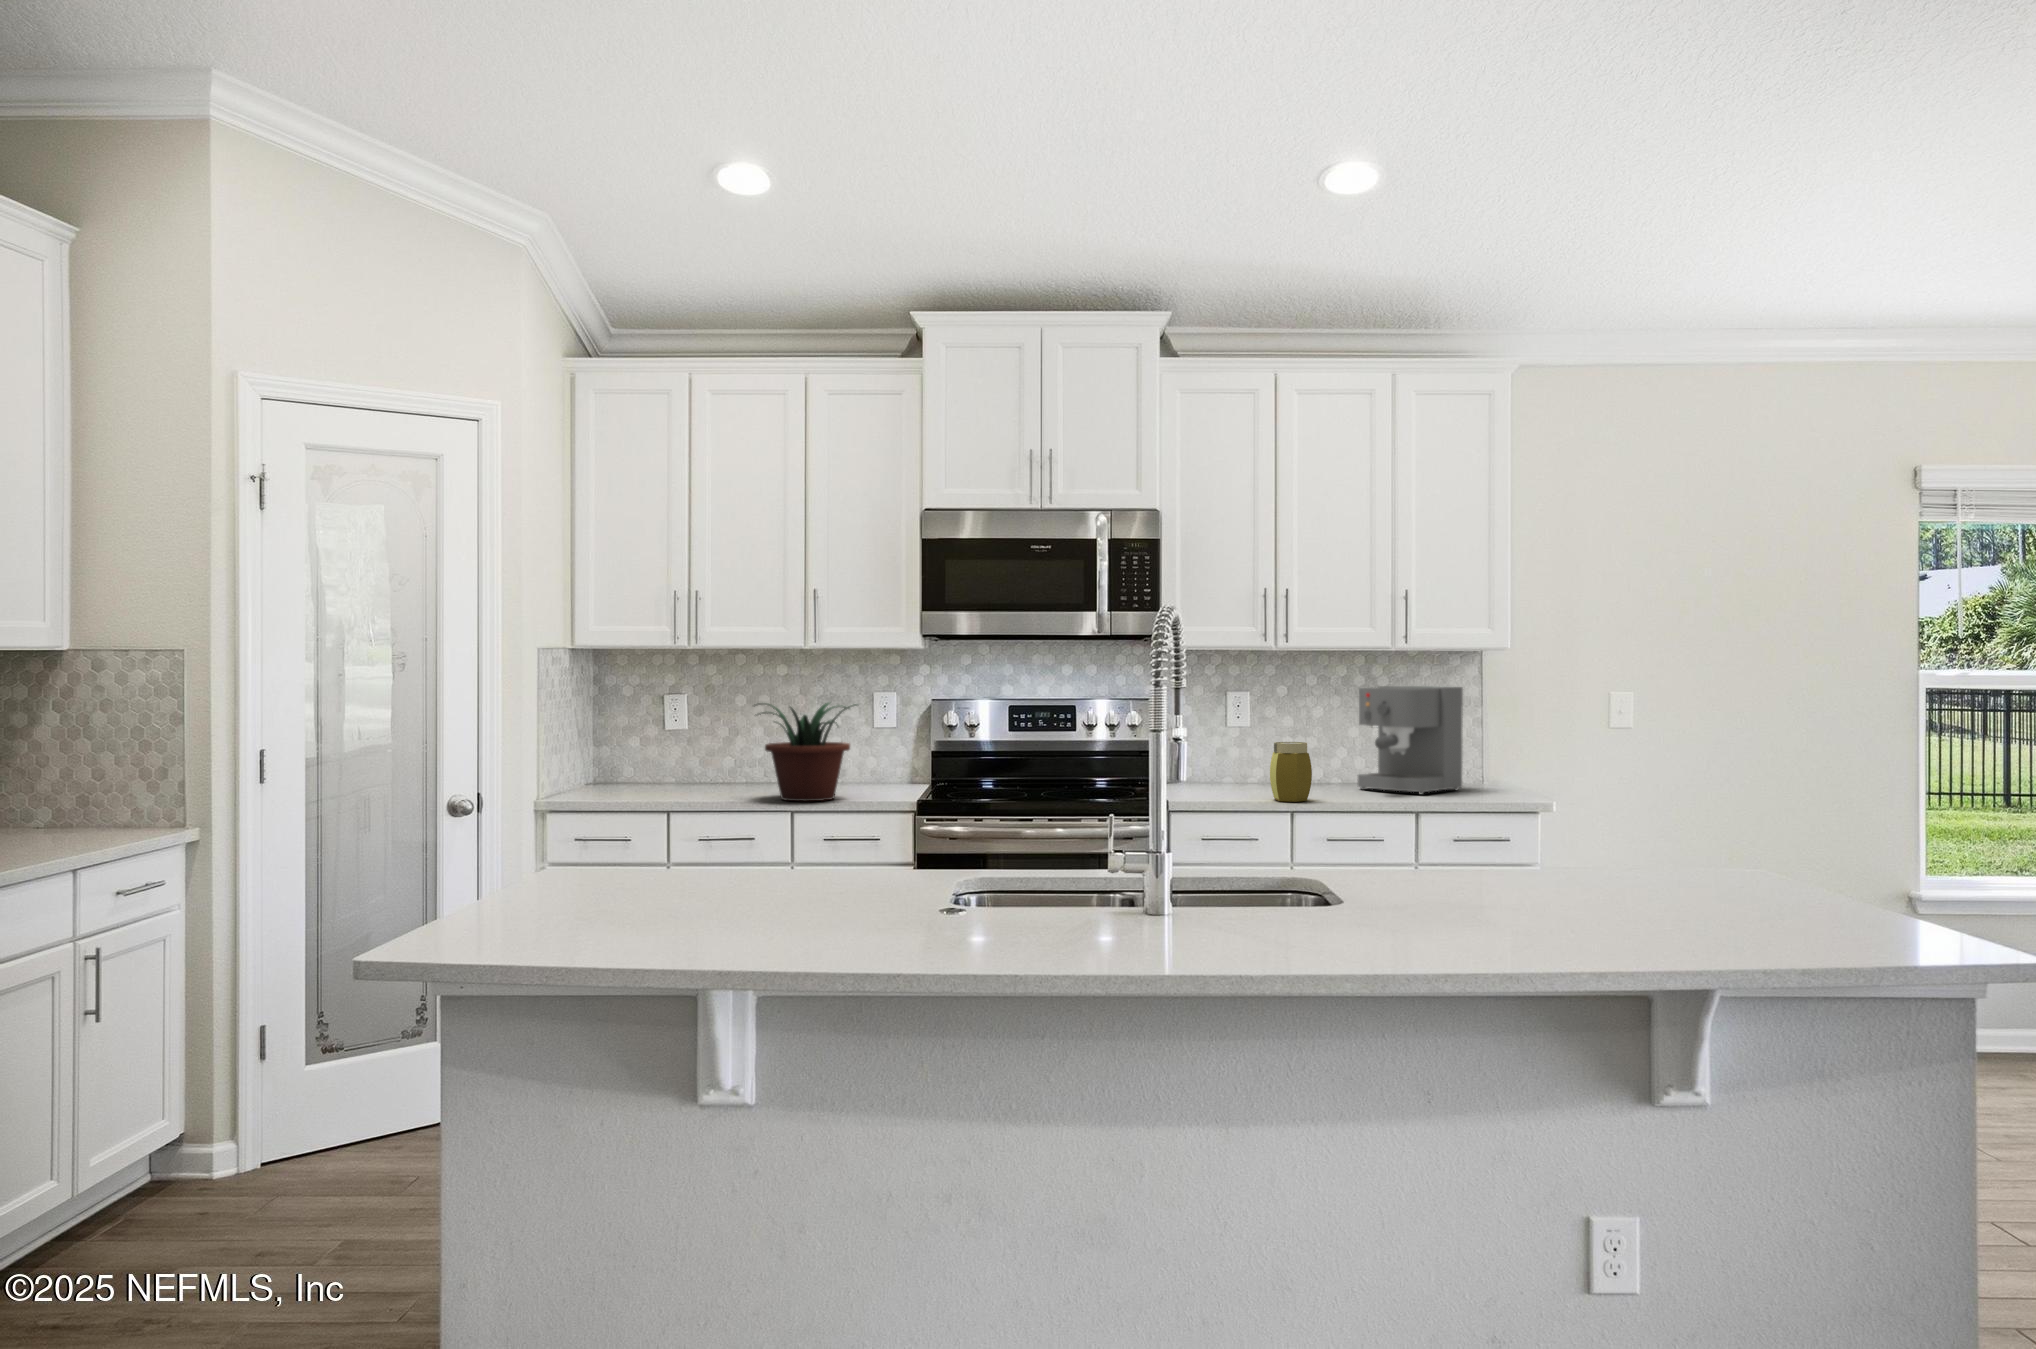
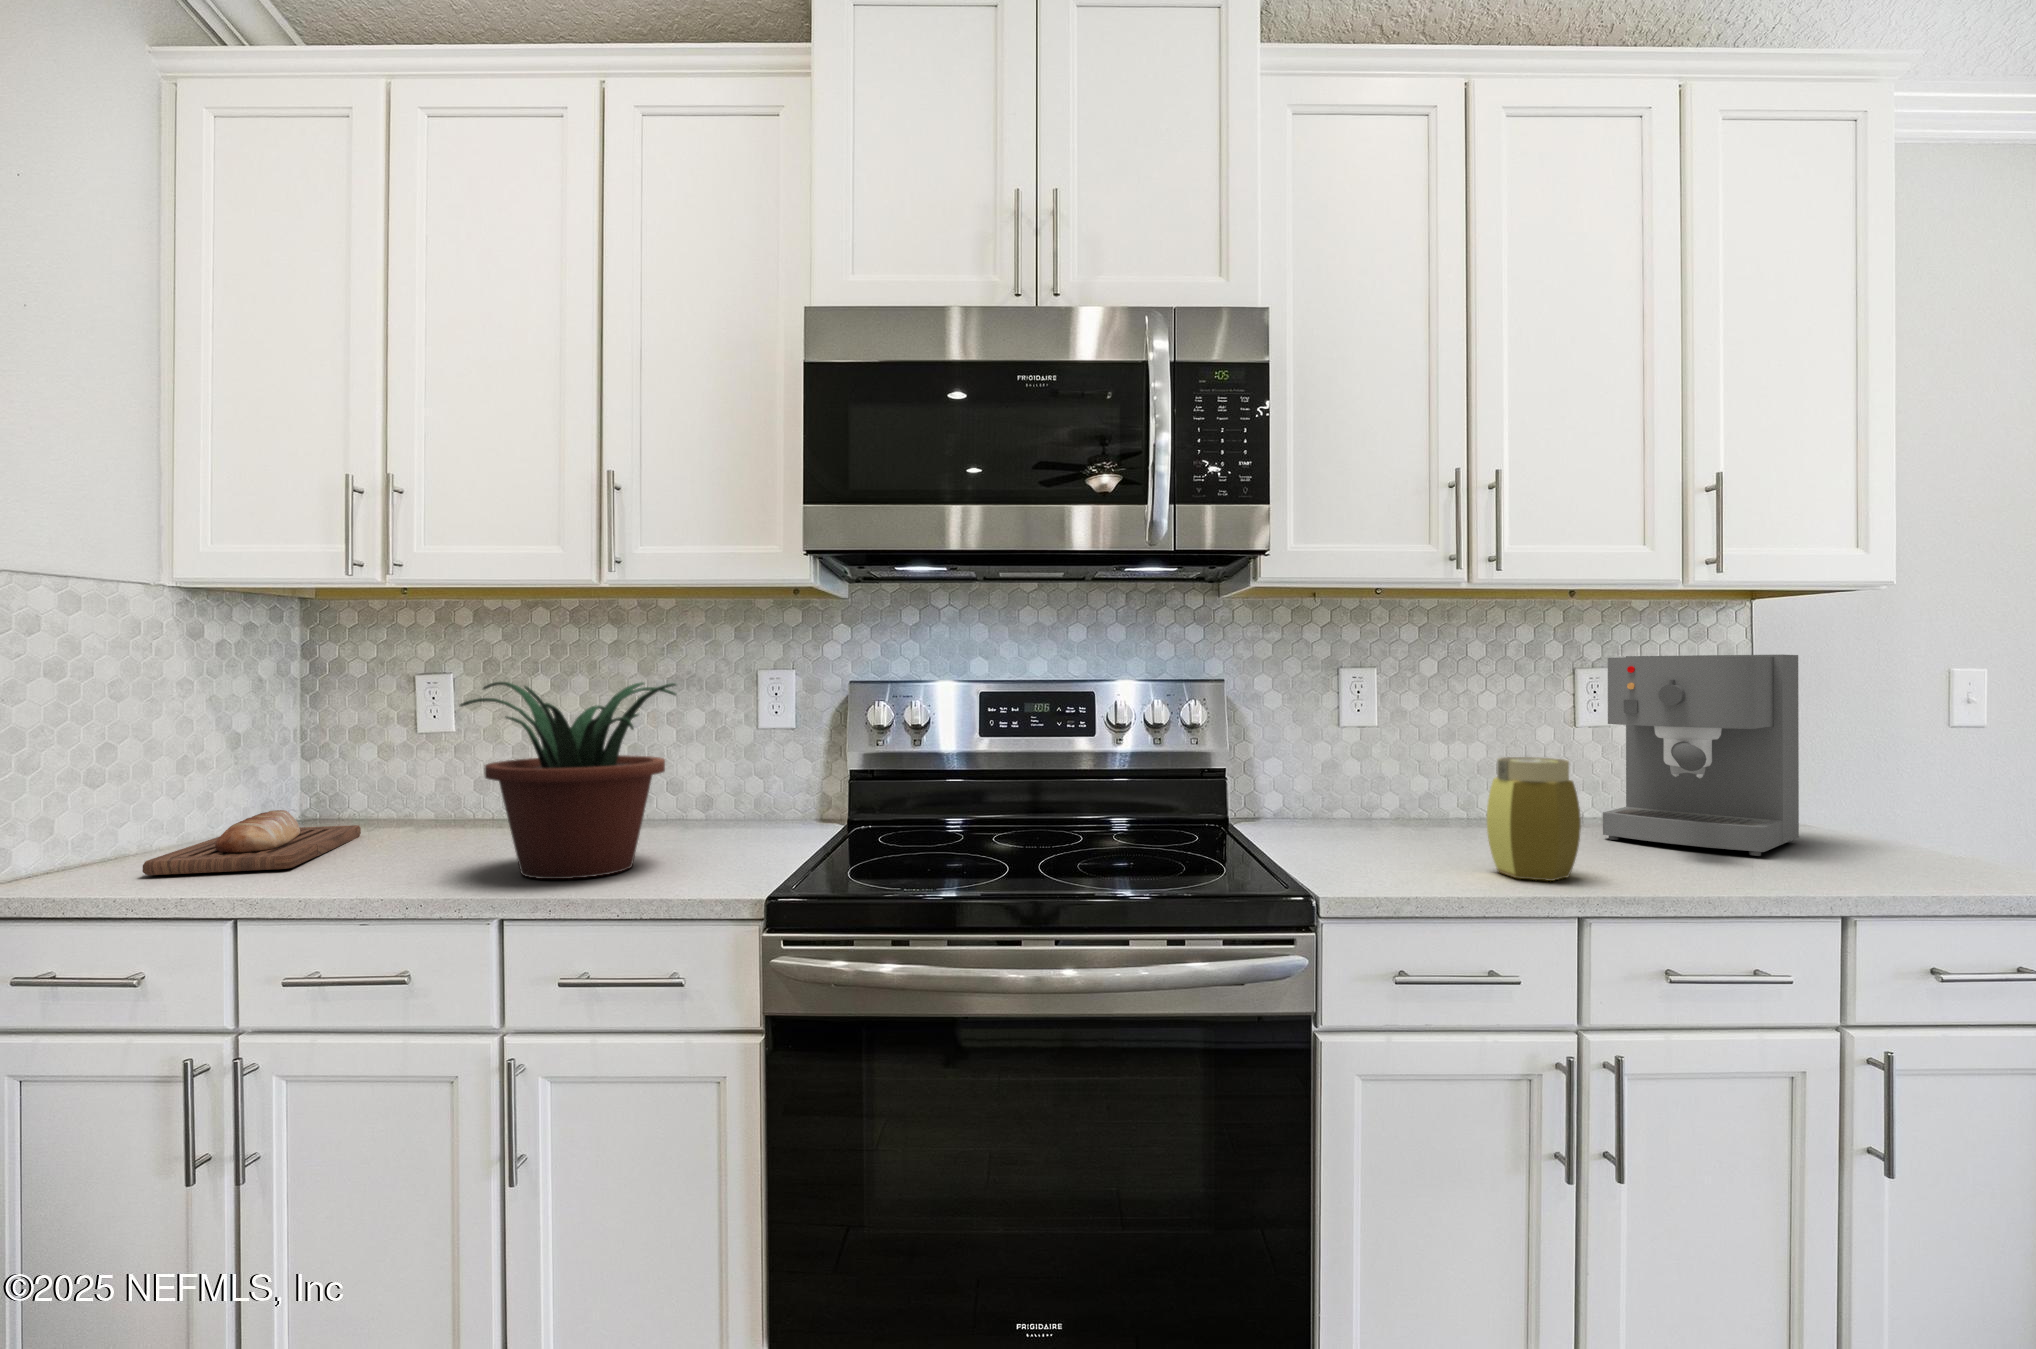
bread loaf: none [593,772,662,800] -> present [143,810,361,875]

